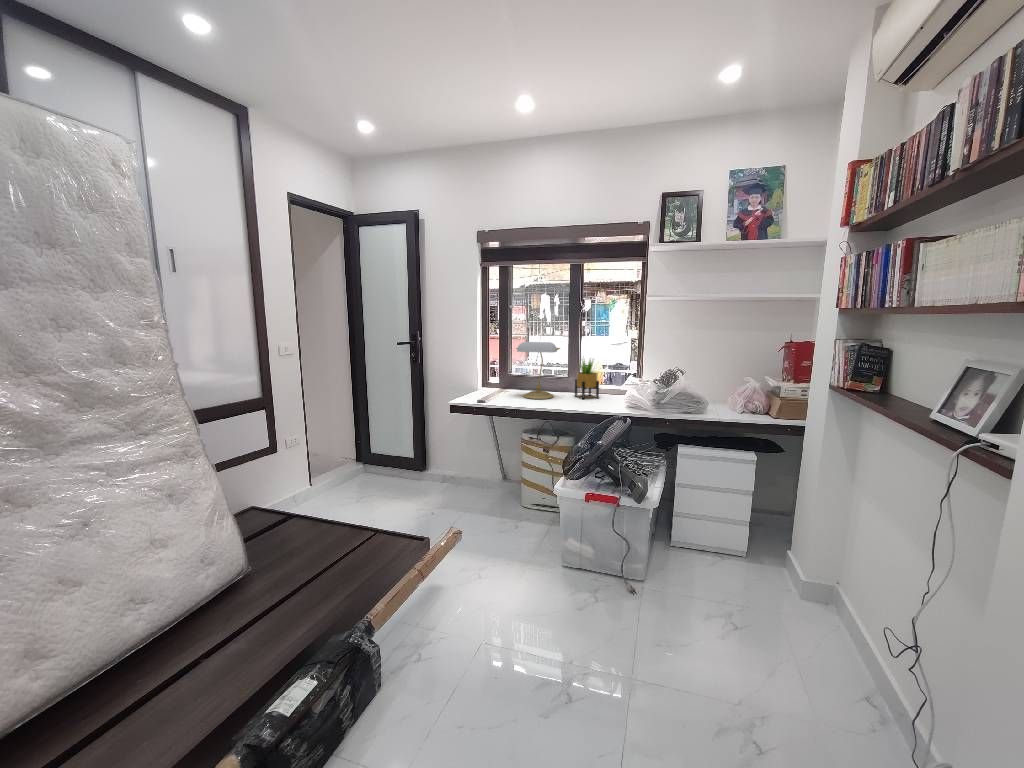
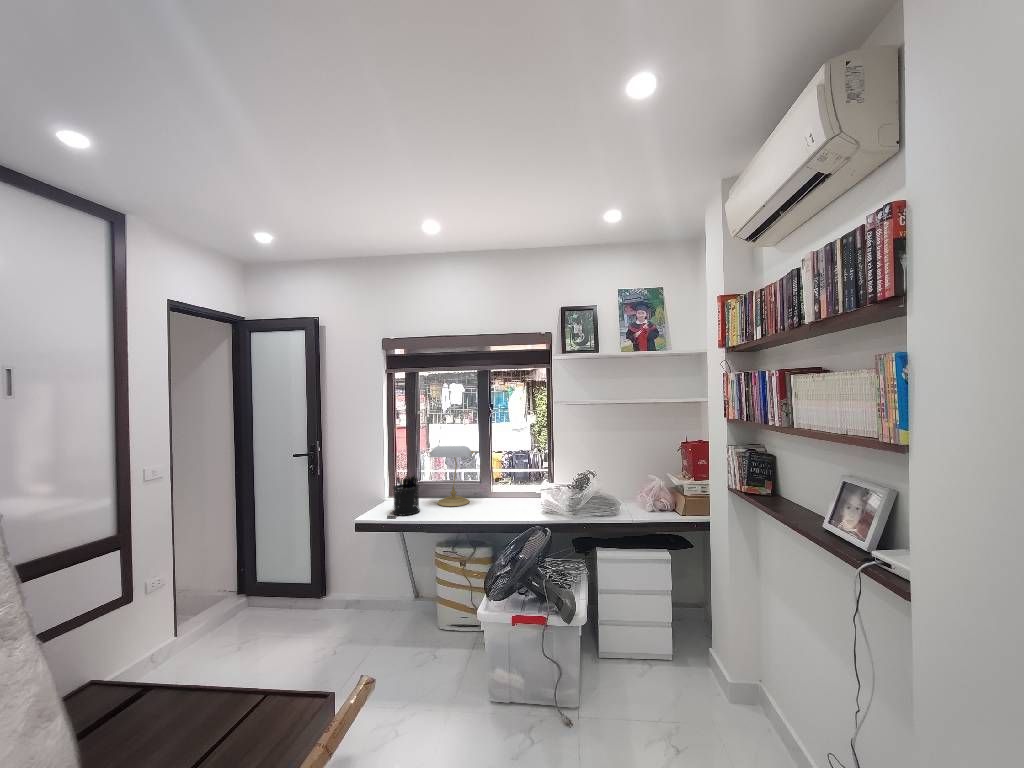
potted plant: present [575,360,599,399] -> none [489,456,515,503]
pen holder: none [482,365,507,403] -> present [393,475,420,515]

